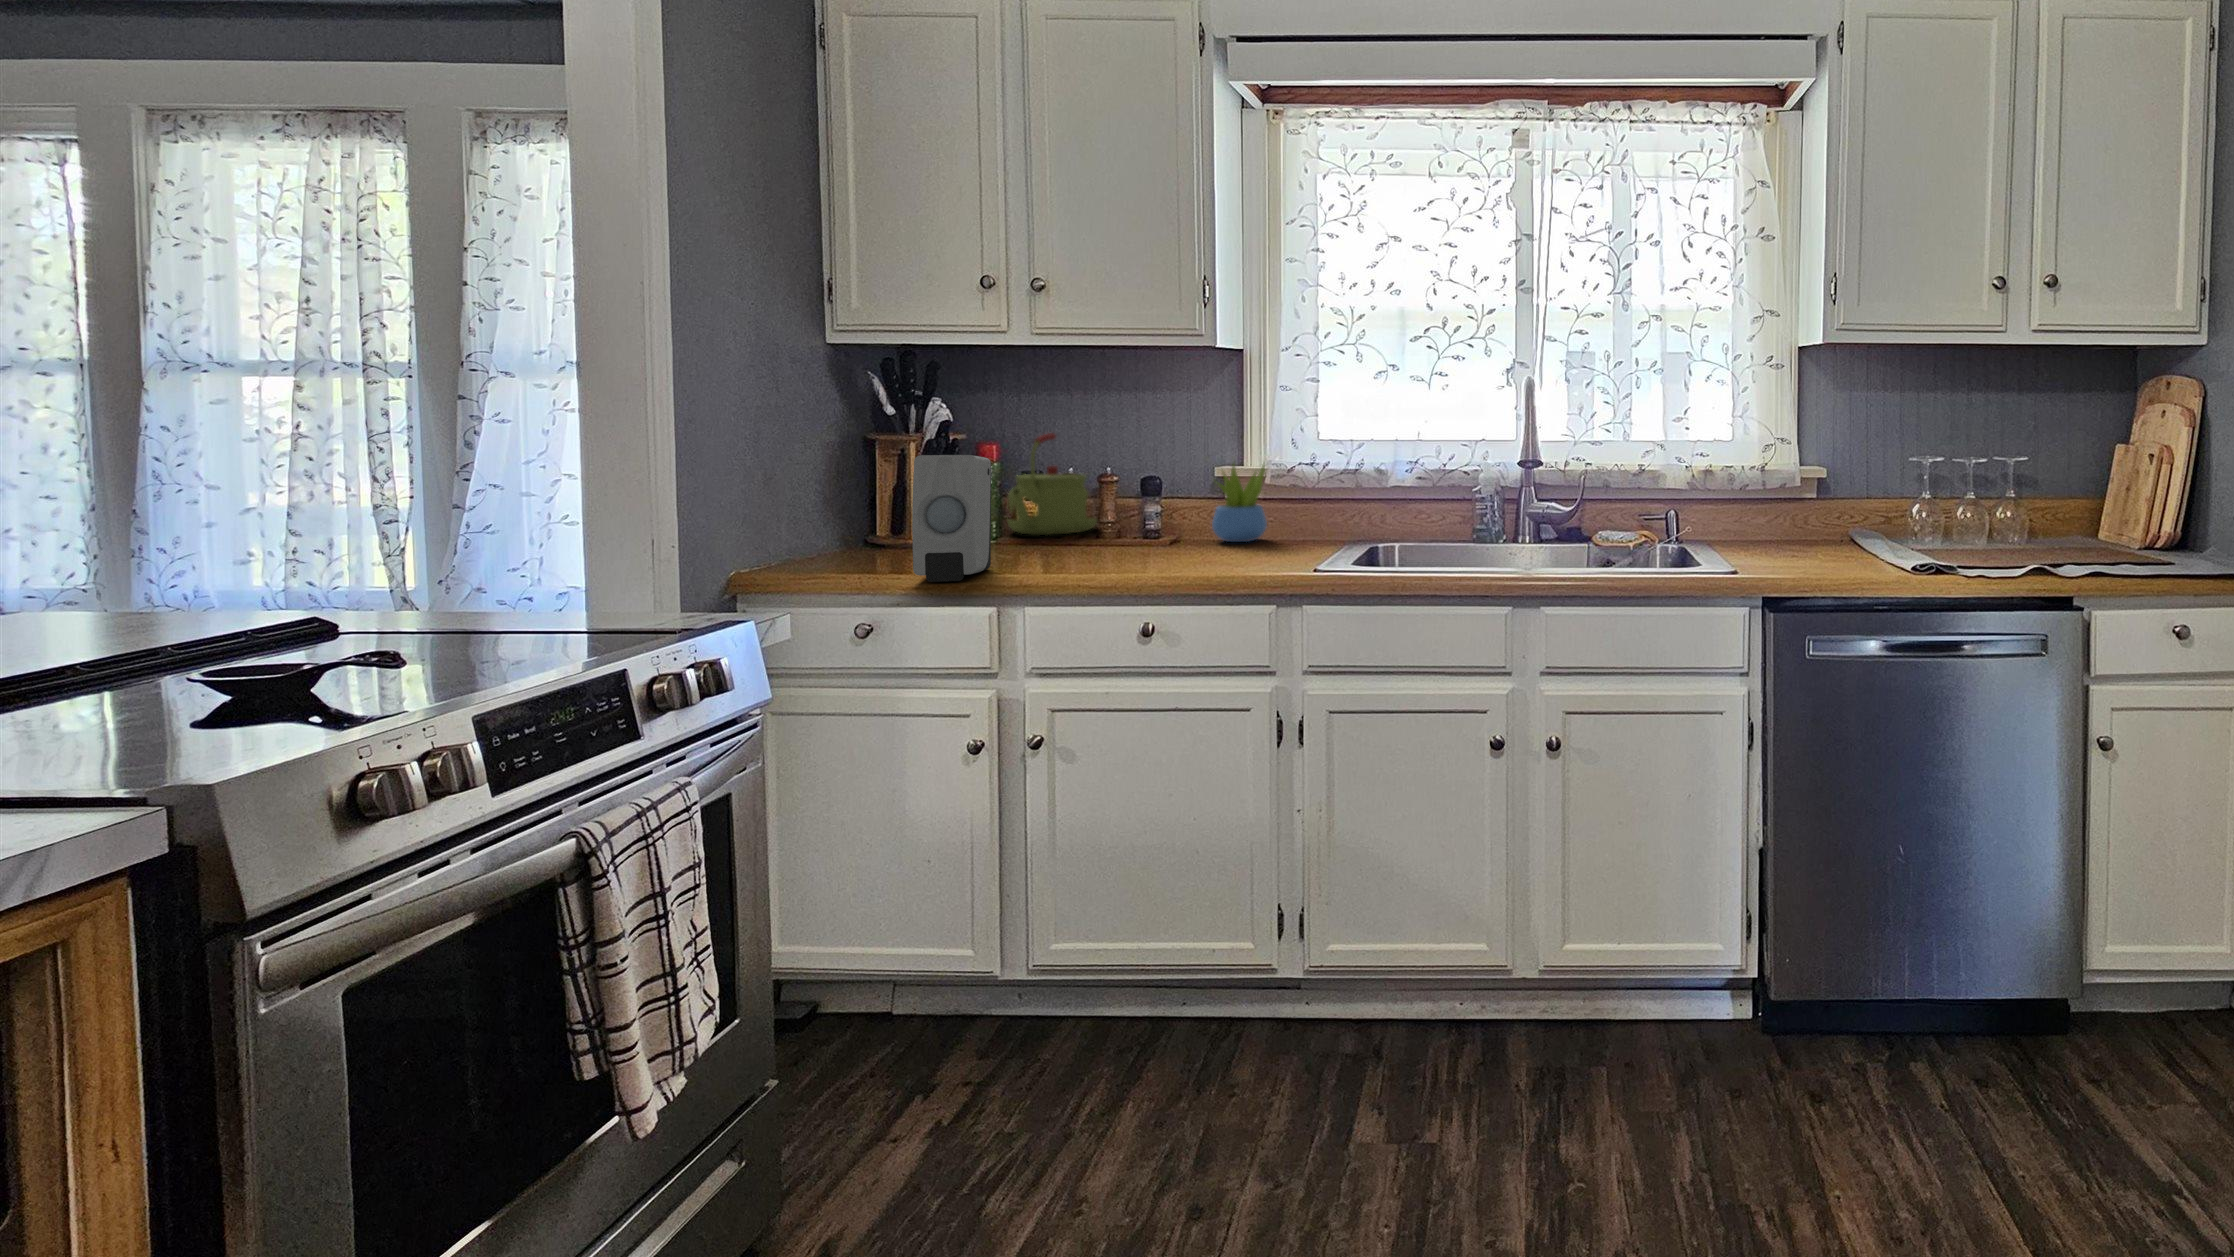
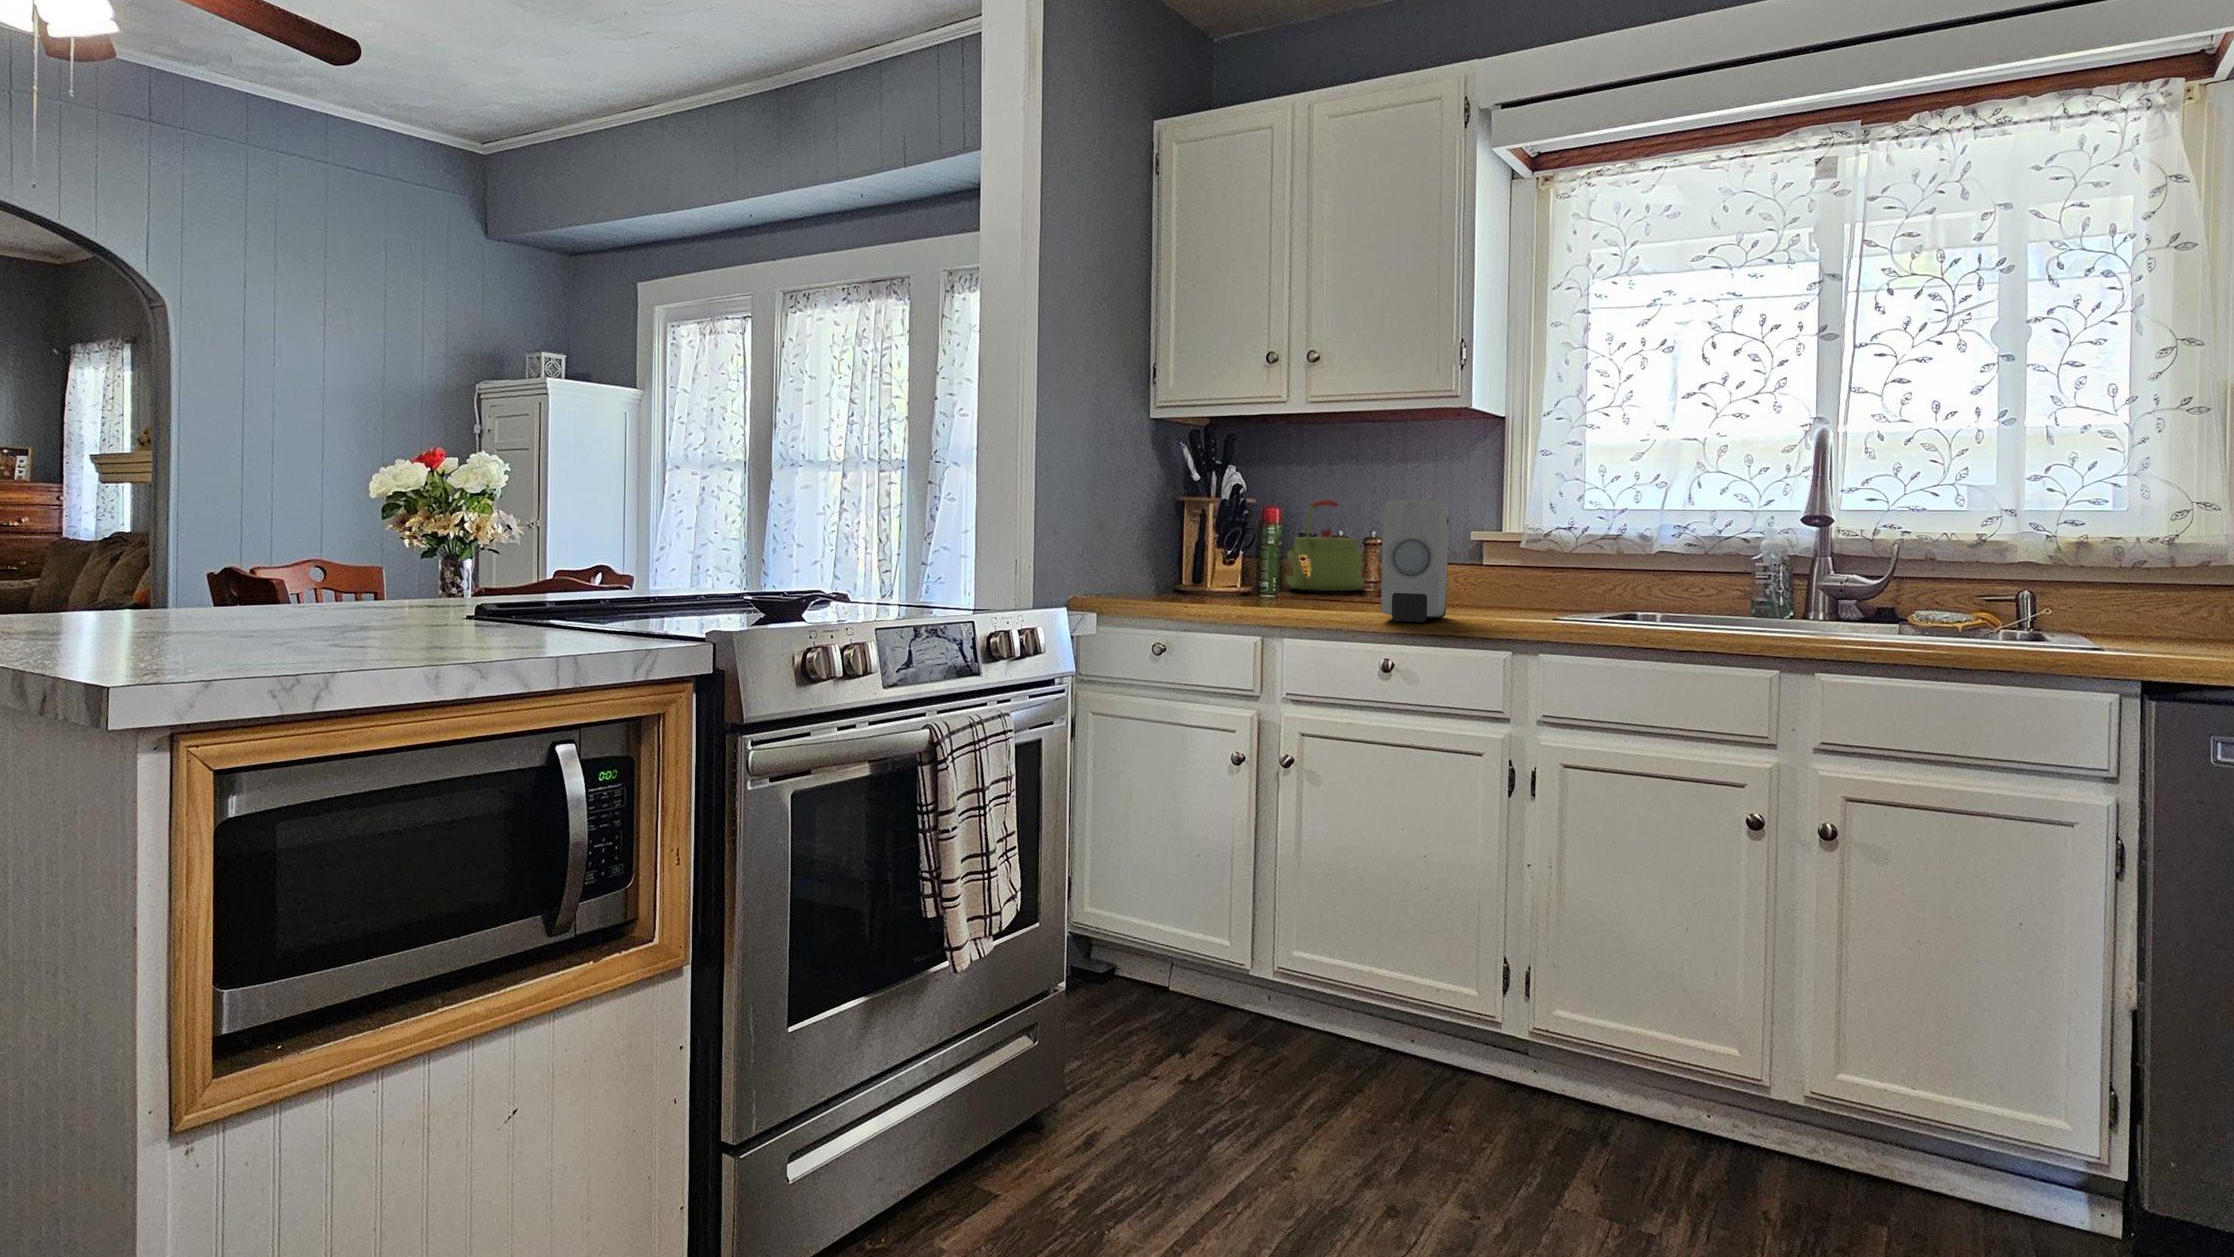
soap dispenser: present [912,455,991,582] -> present [1381,500,1449,622]
succulent plant: present [1212,464,1267,542] -> none [1465,520,1521,603]

